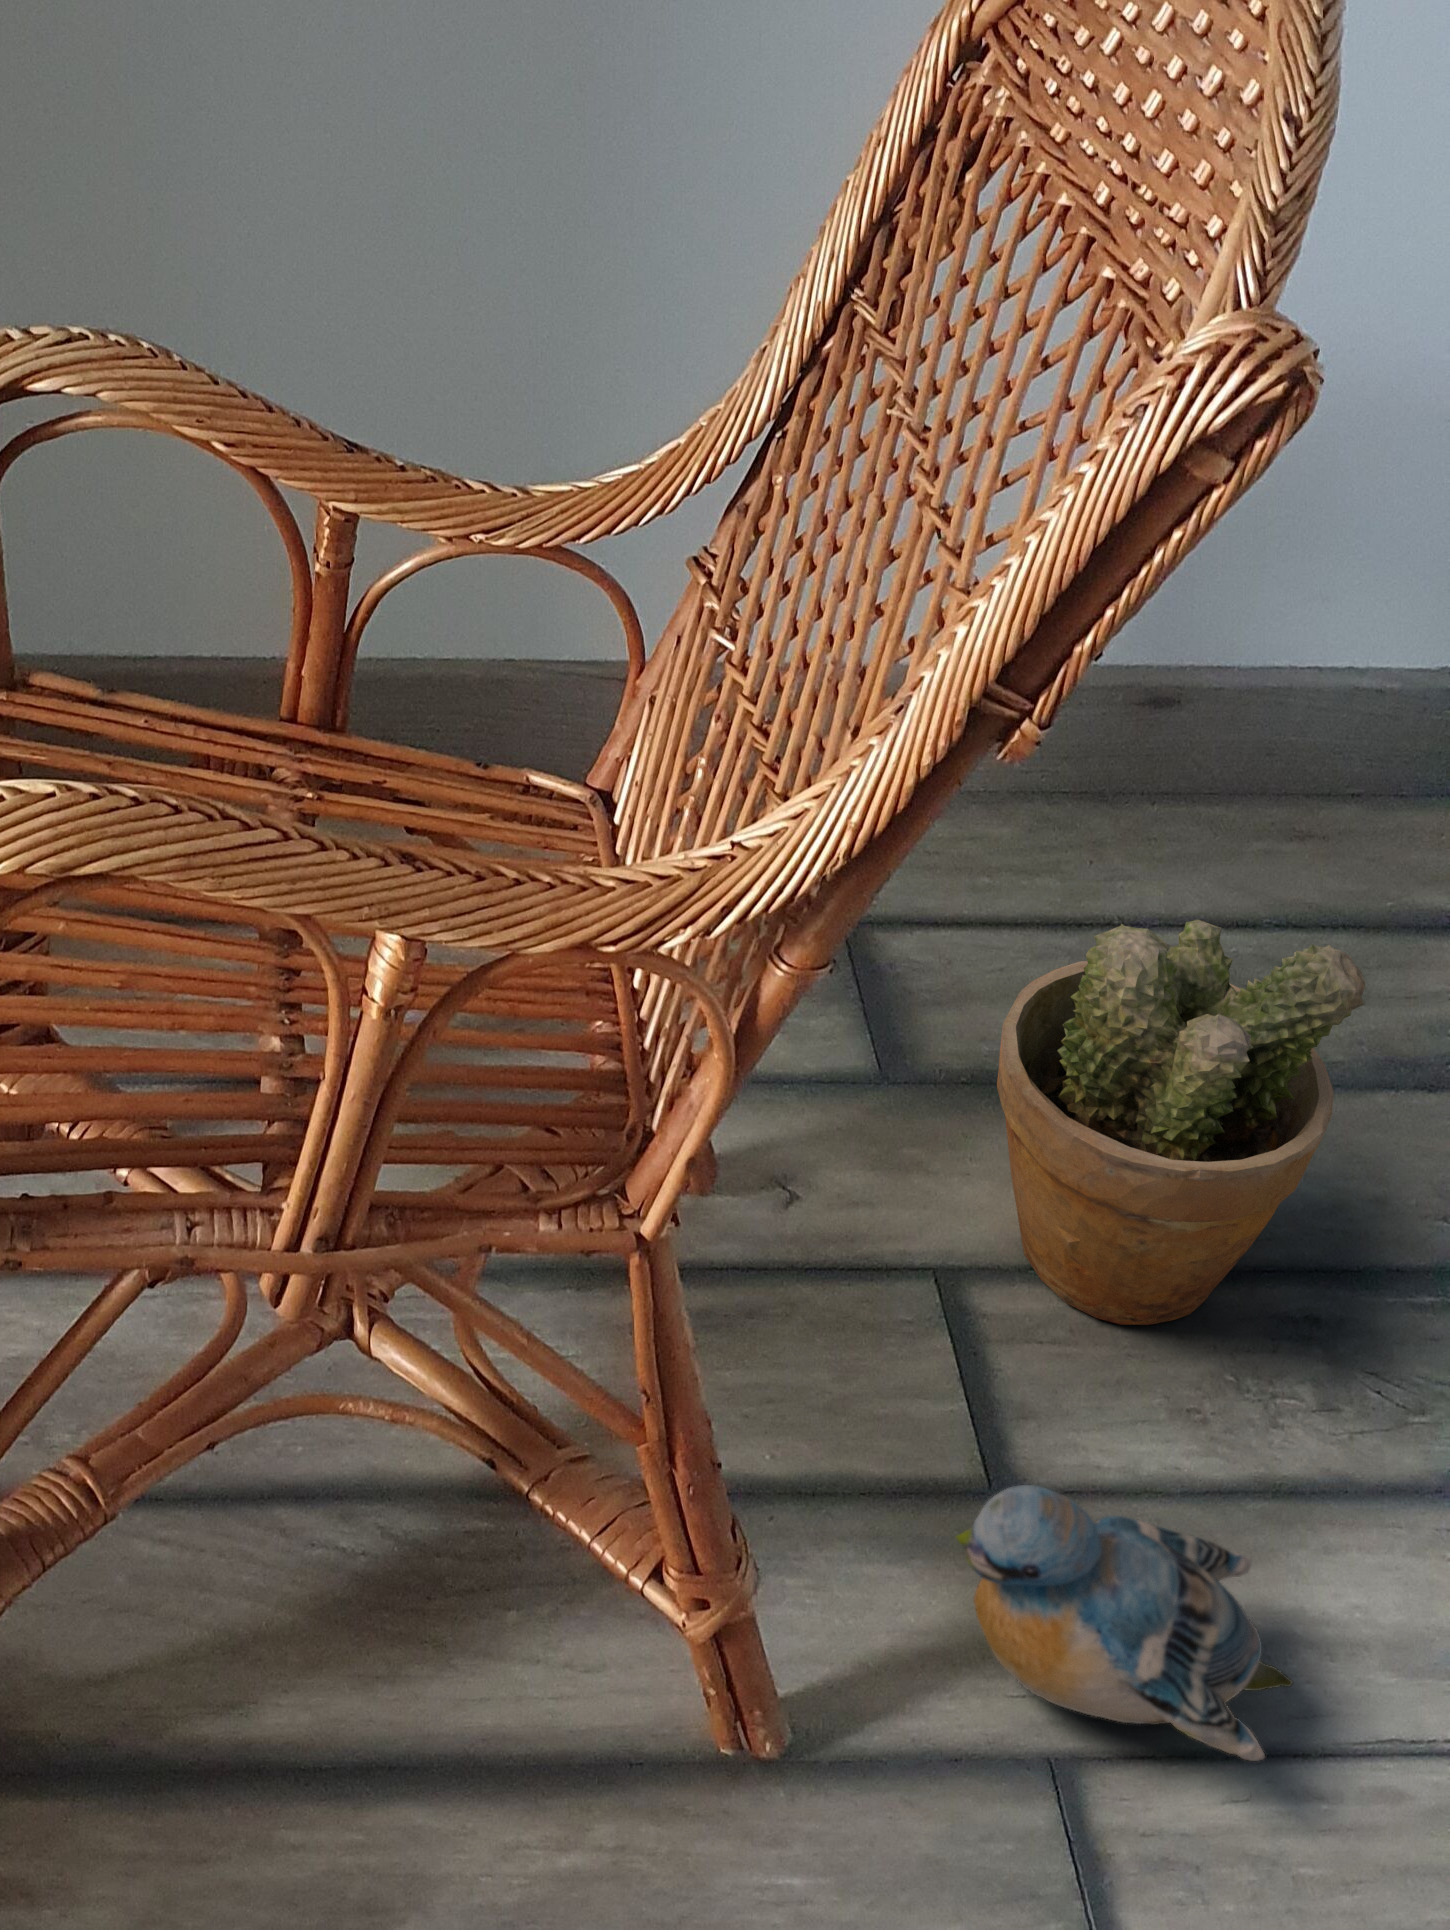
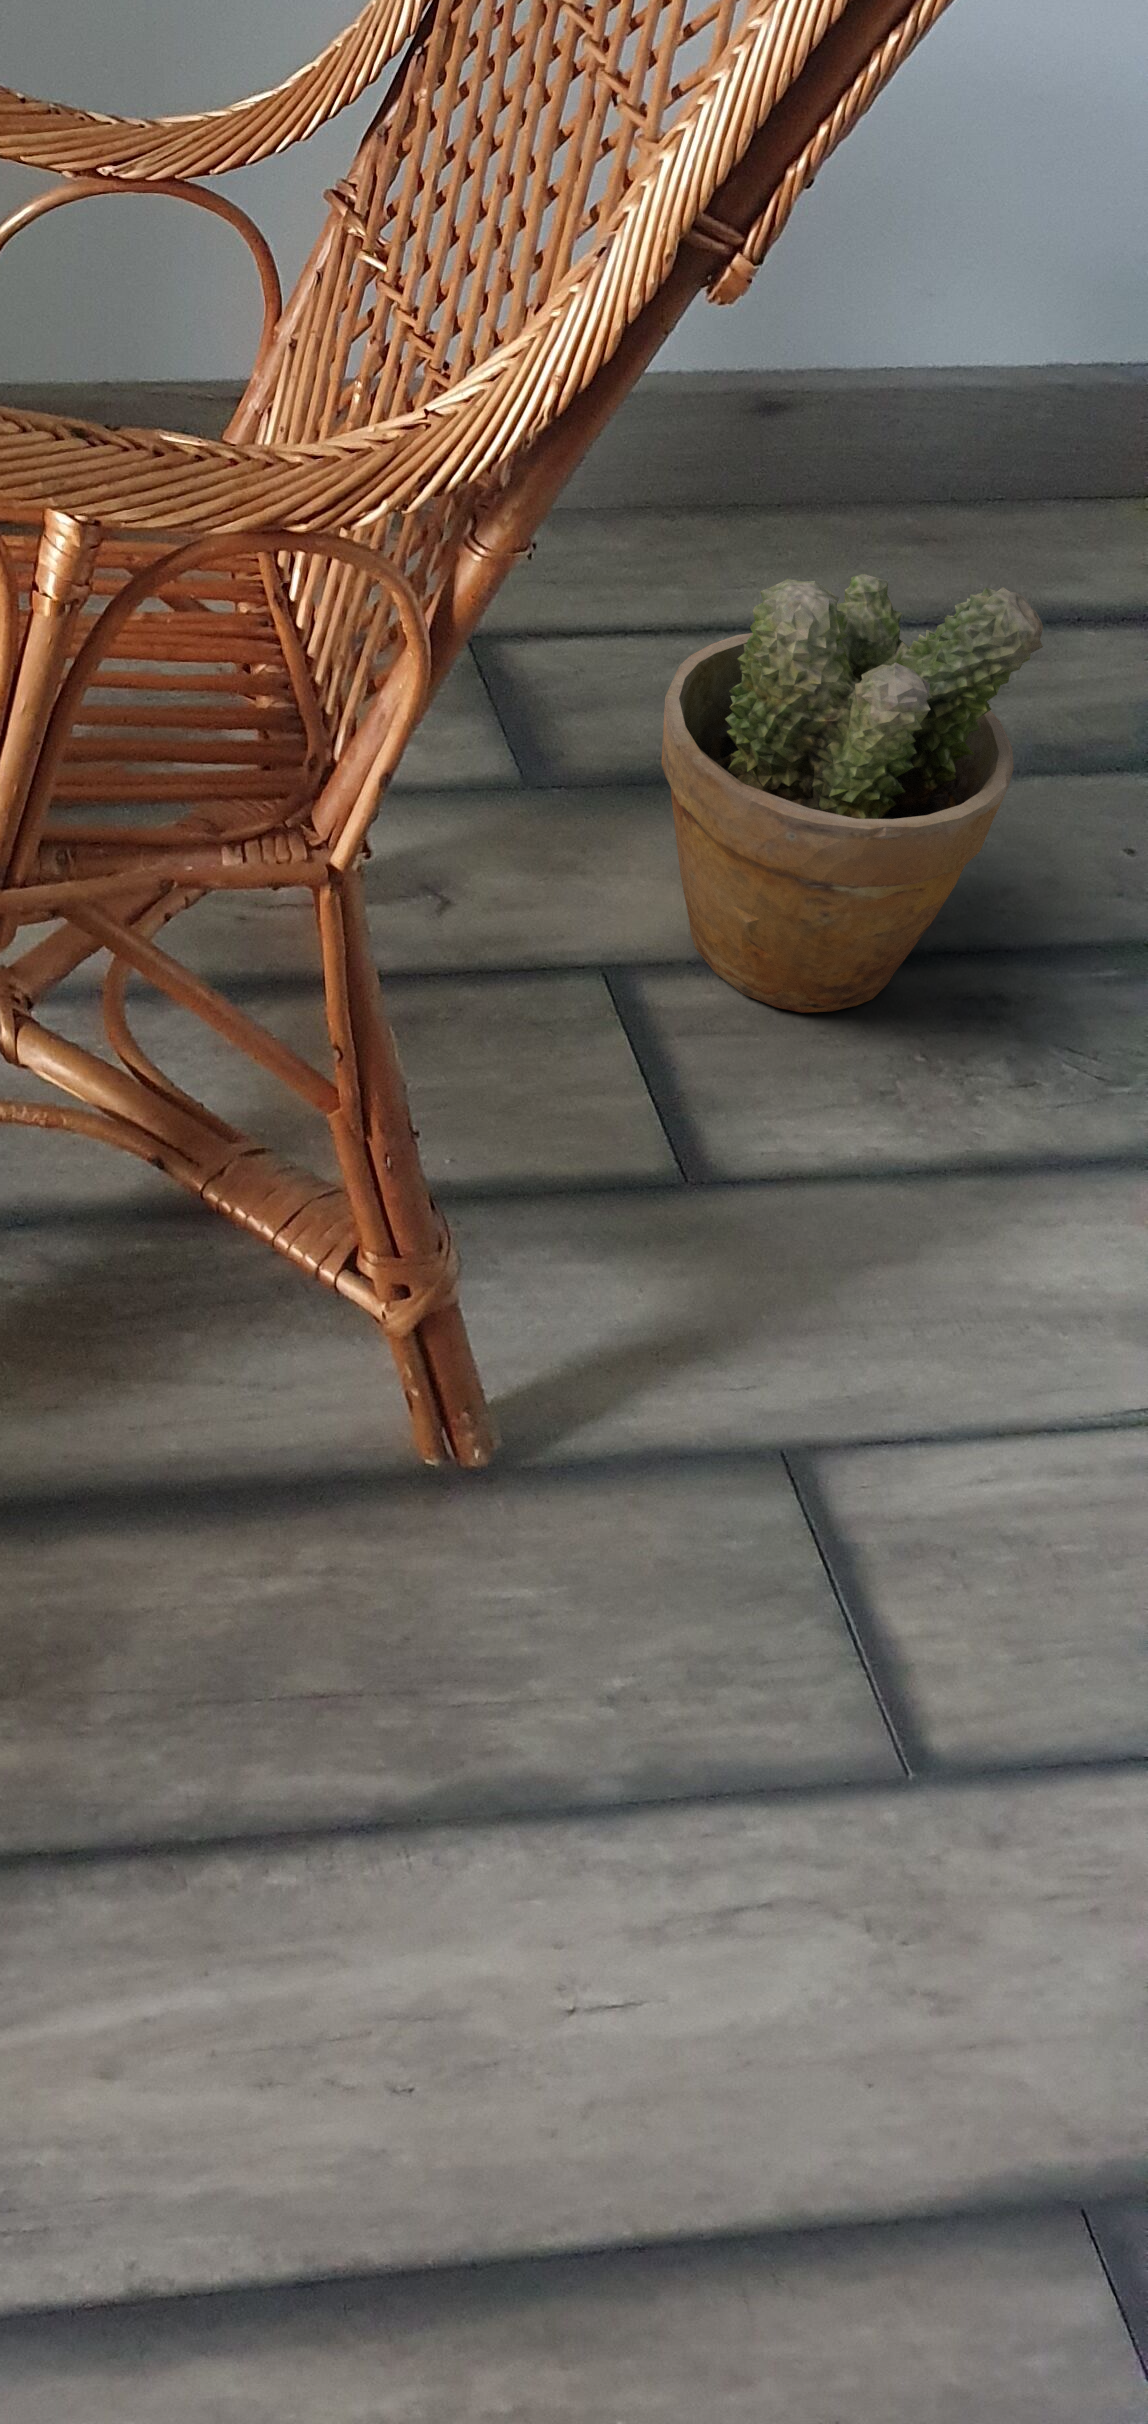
plush toy: present [956,1485,1293,1761] -> none [661,1153,1022,1432]

